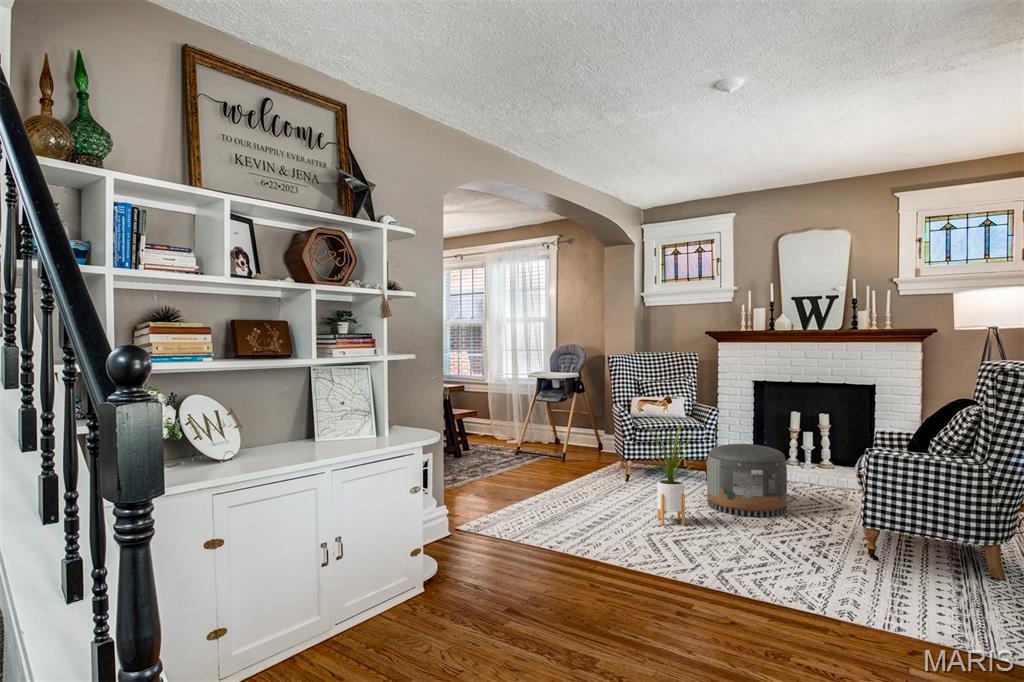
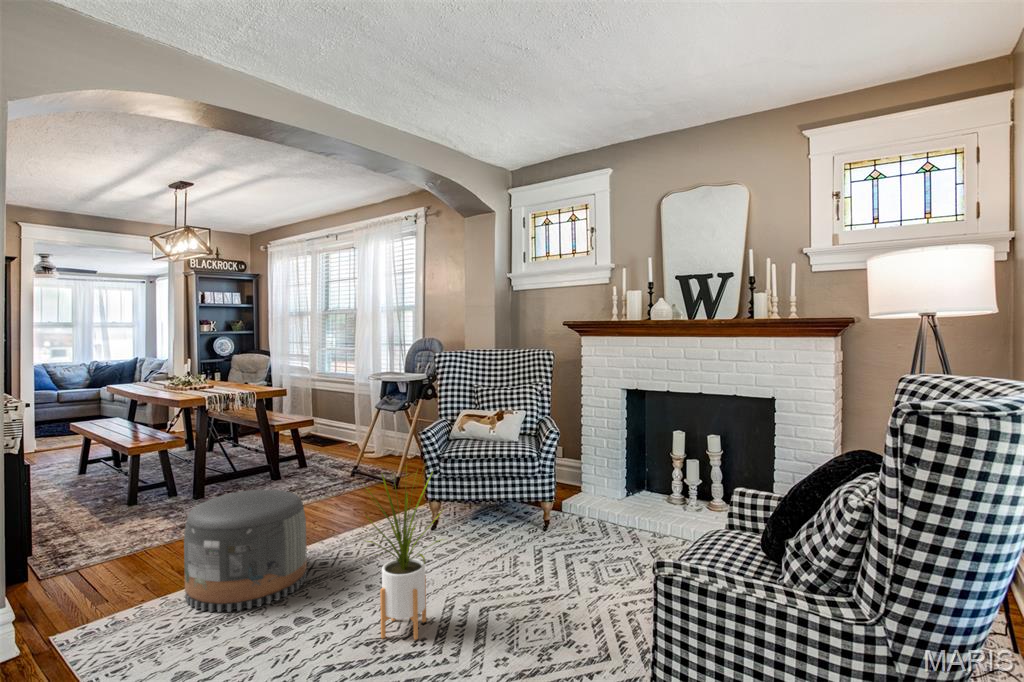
pouf: present [707,444,787,517] -> present [184,490,307,612]

